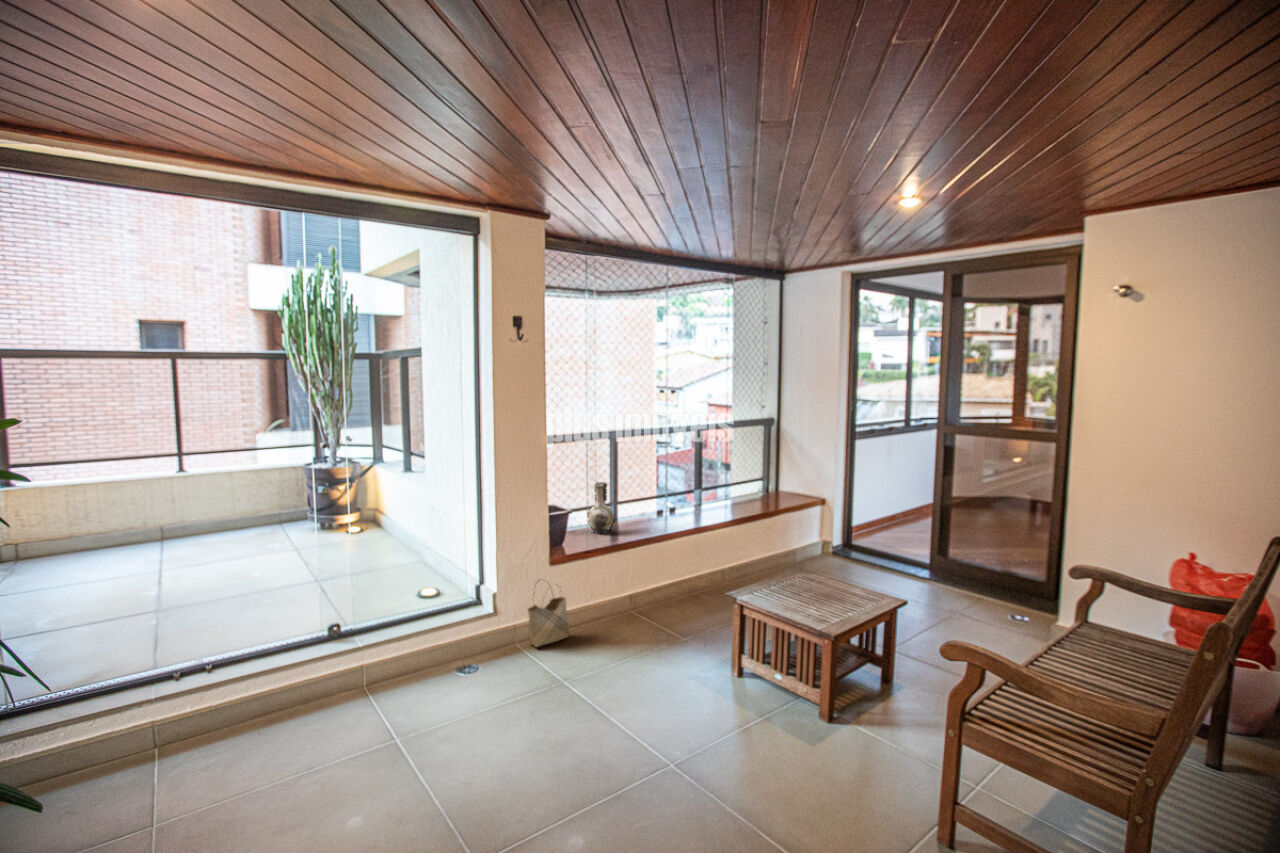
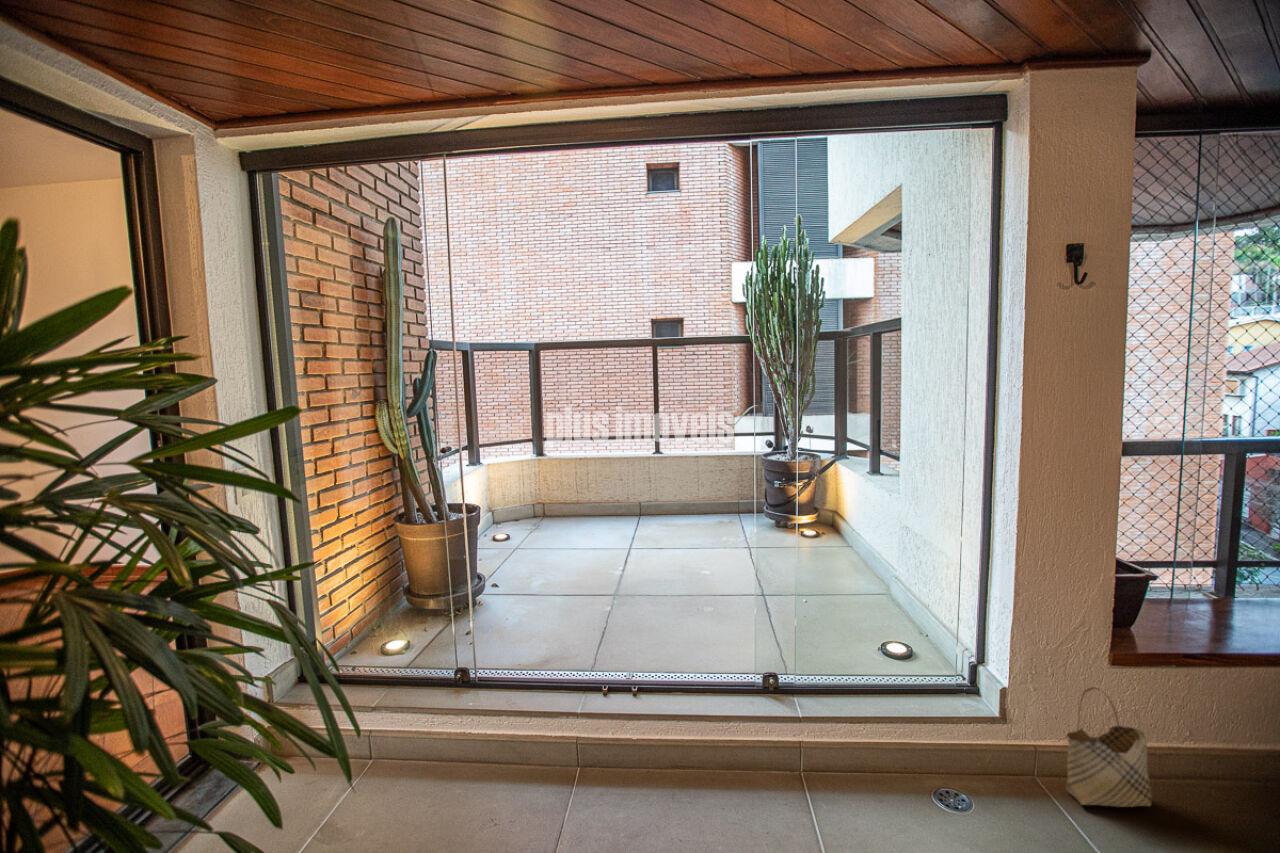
decorative vase: present [587,482,615,534] -> none [1181,531,1252,627]

